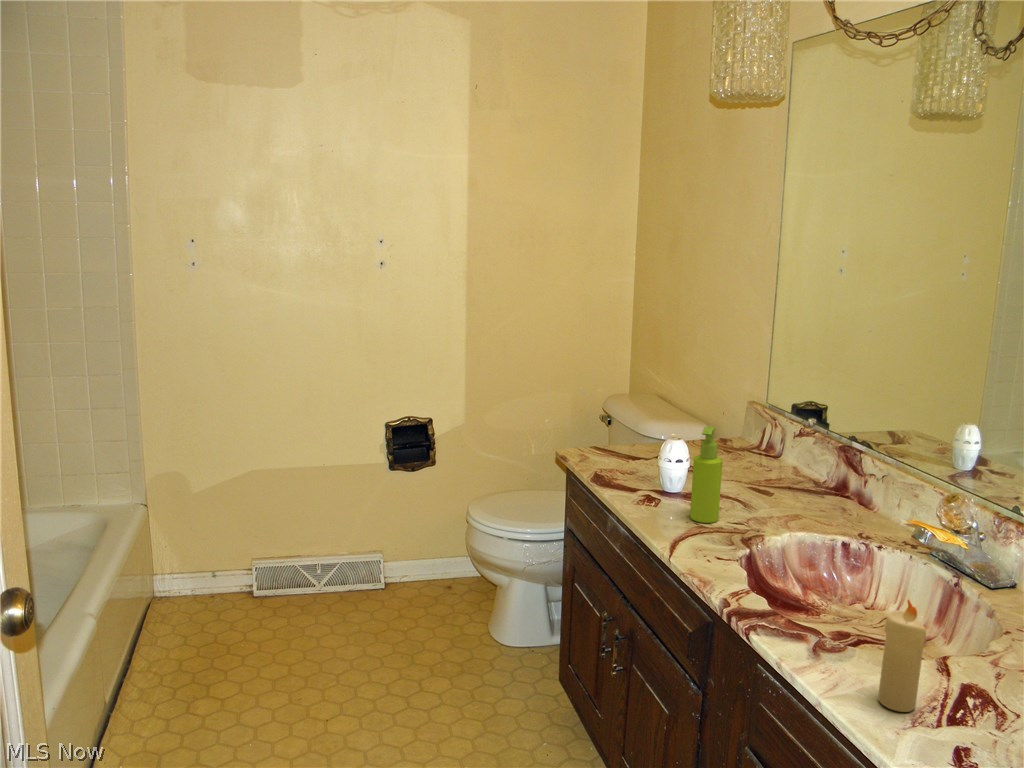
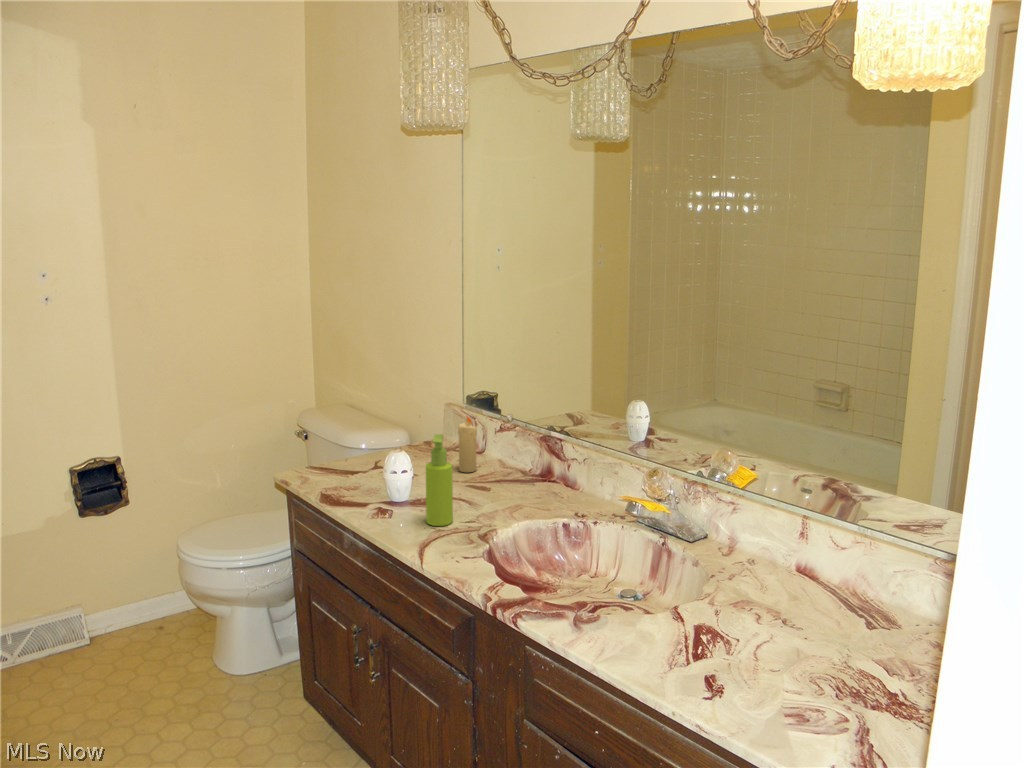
candle: present [878,599,926,712] -> present [458,416,477,473]

